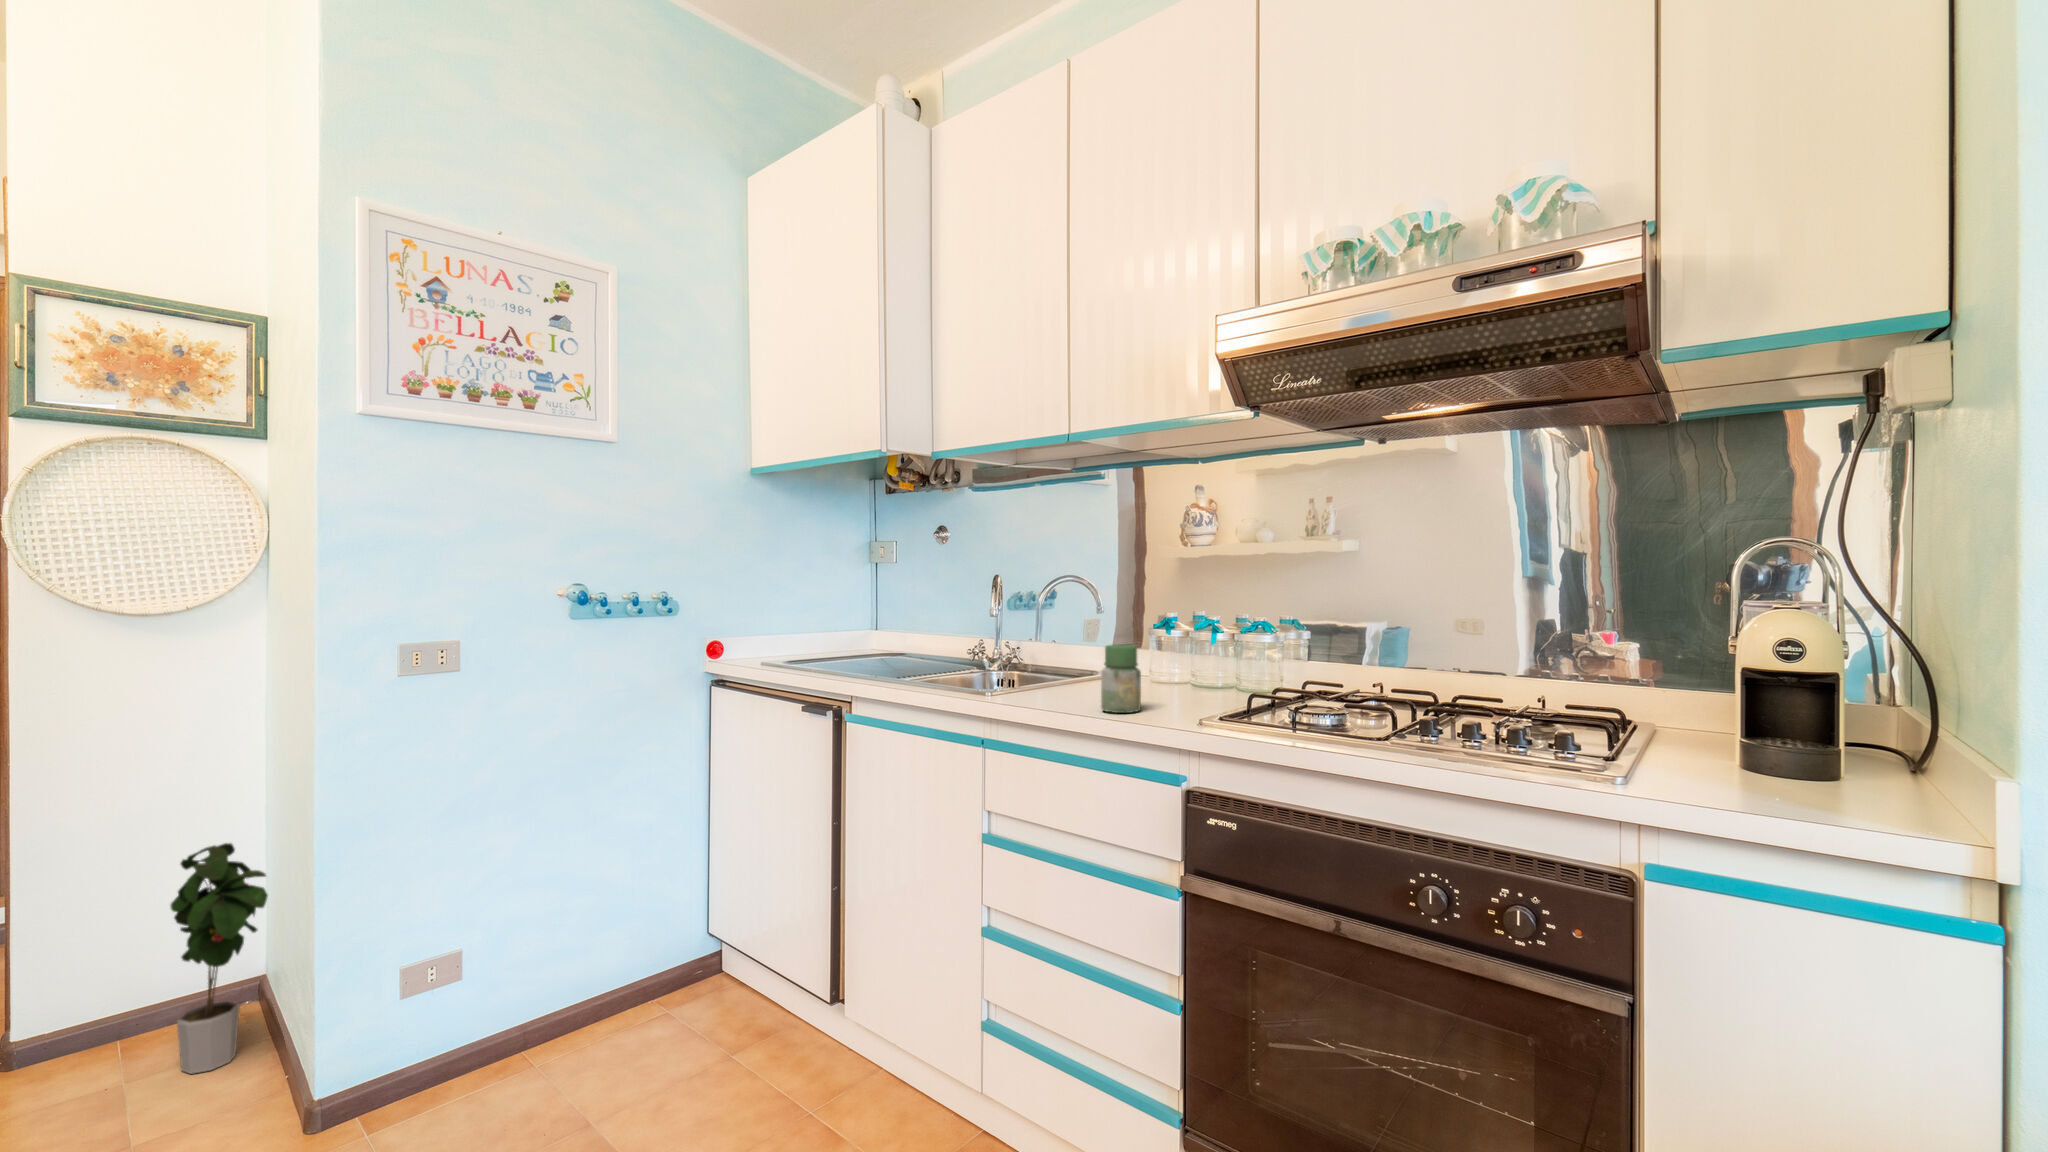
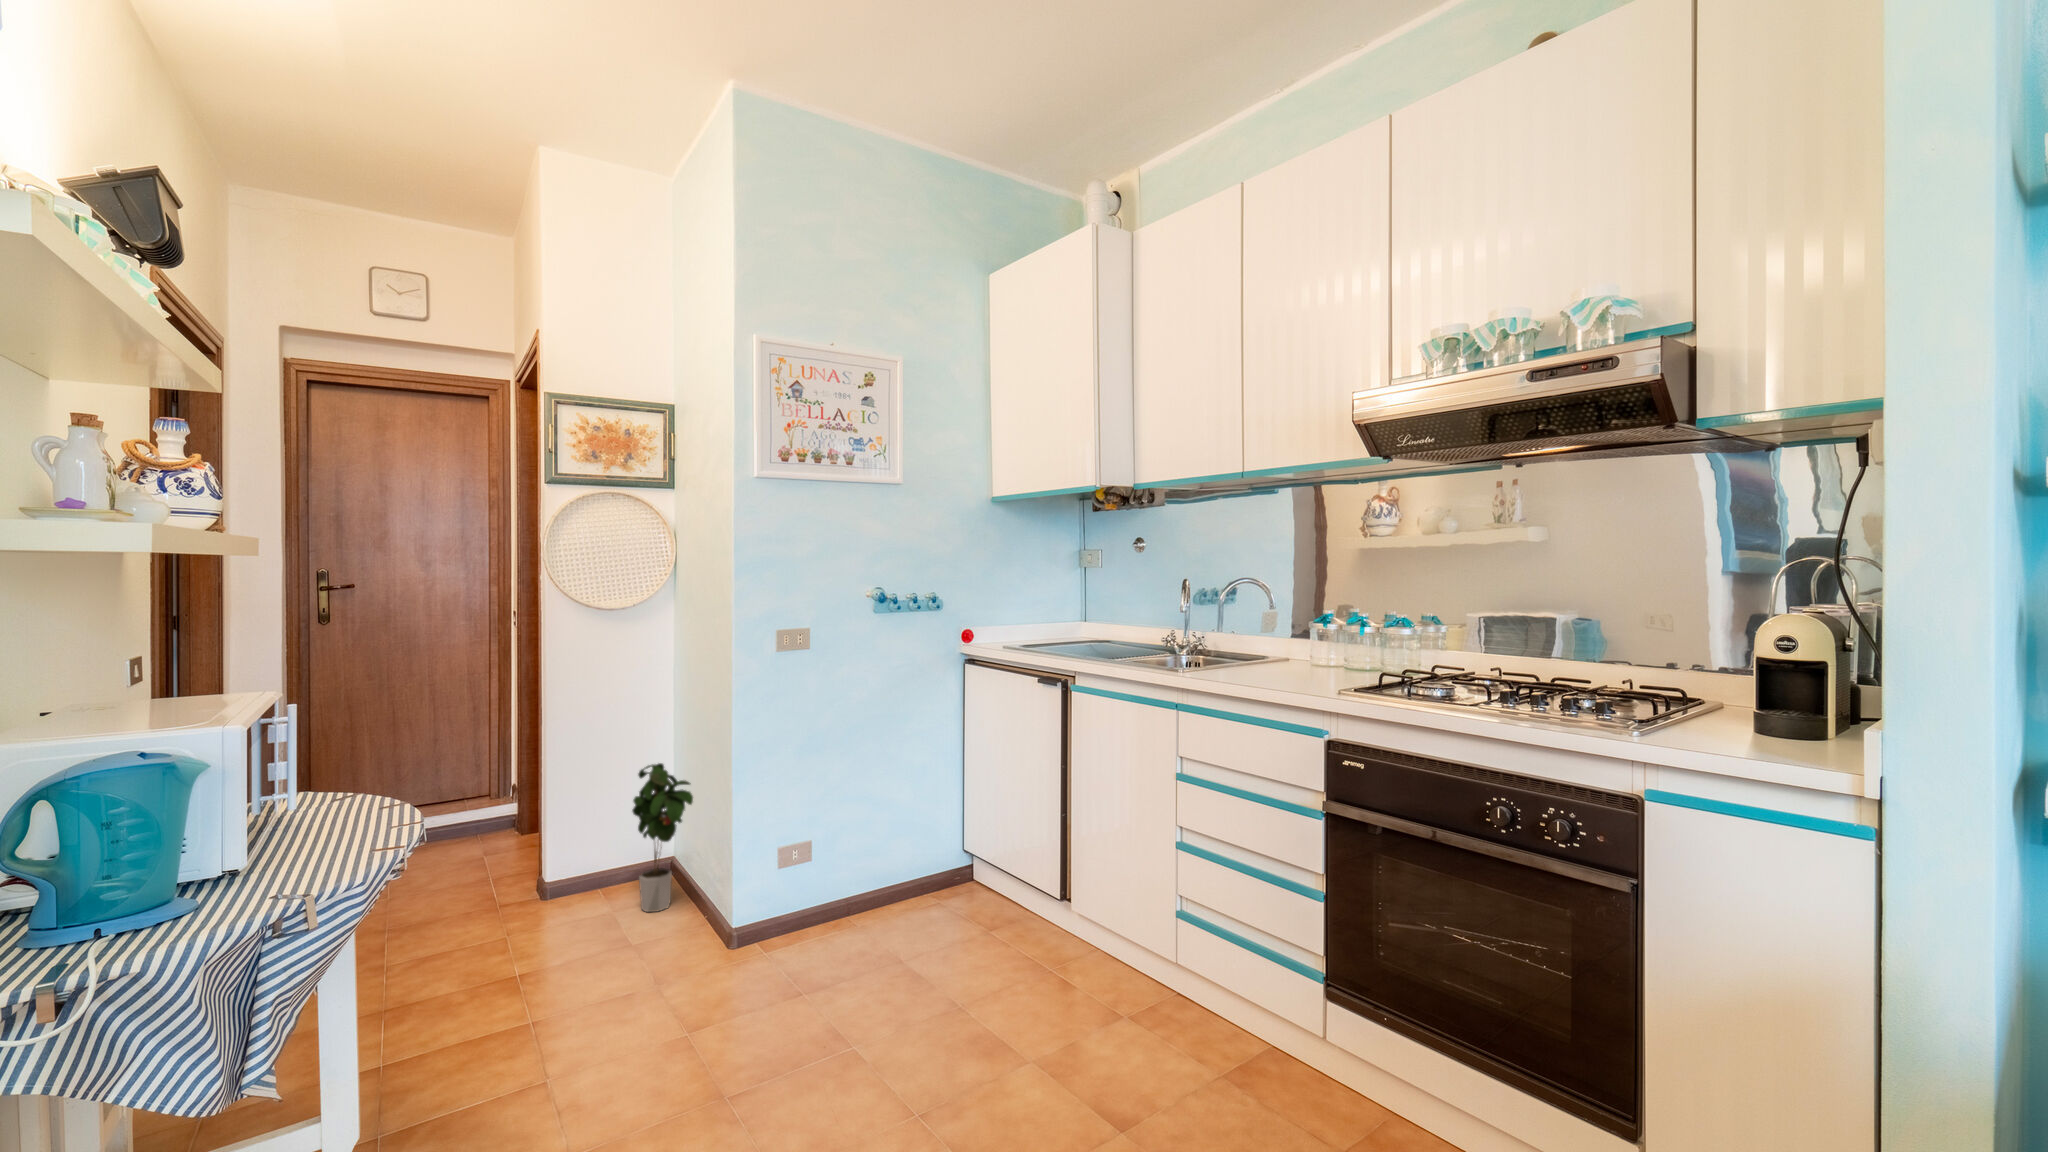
jar: present [1101,644,1141,713] -> none [1266,636,1296,686]

